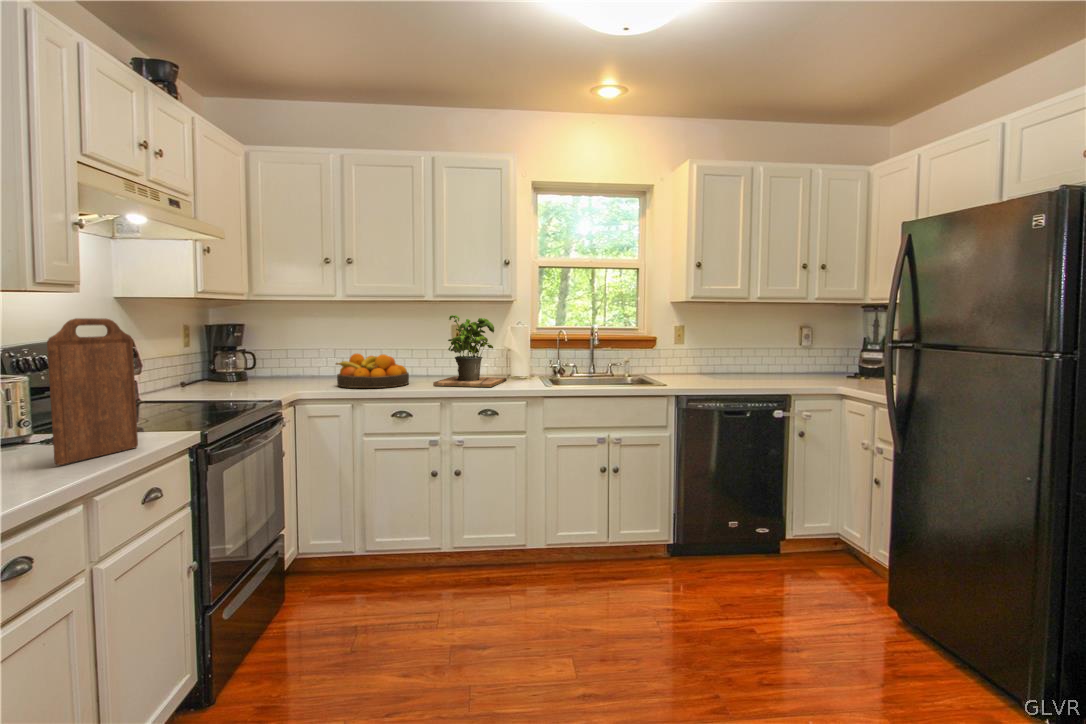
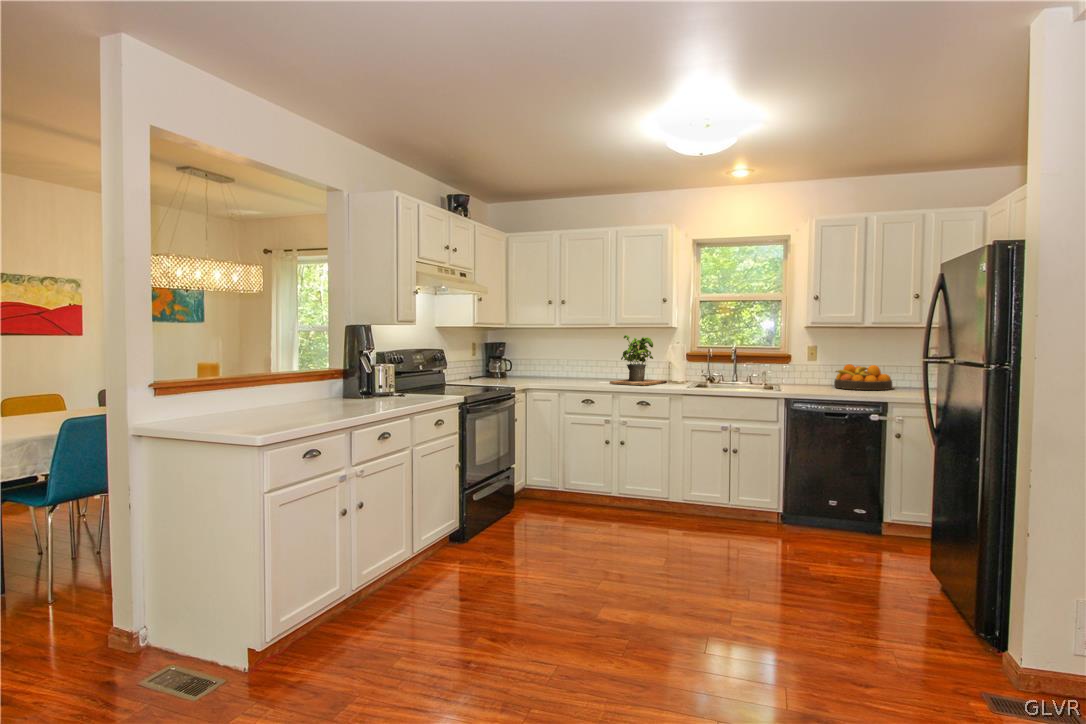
cutting board: present [47,318,138,465] -> none [404,341,435,401]
fruit bowl: present [336,353,409,388] -> present [834,364,892,390]

